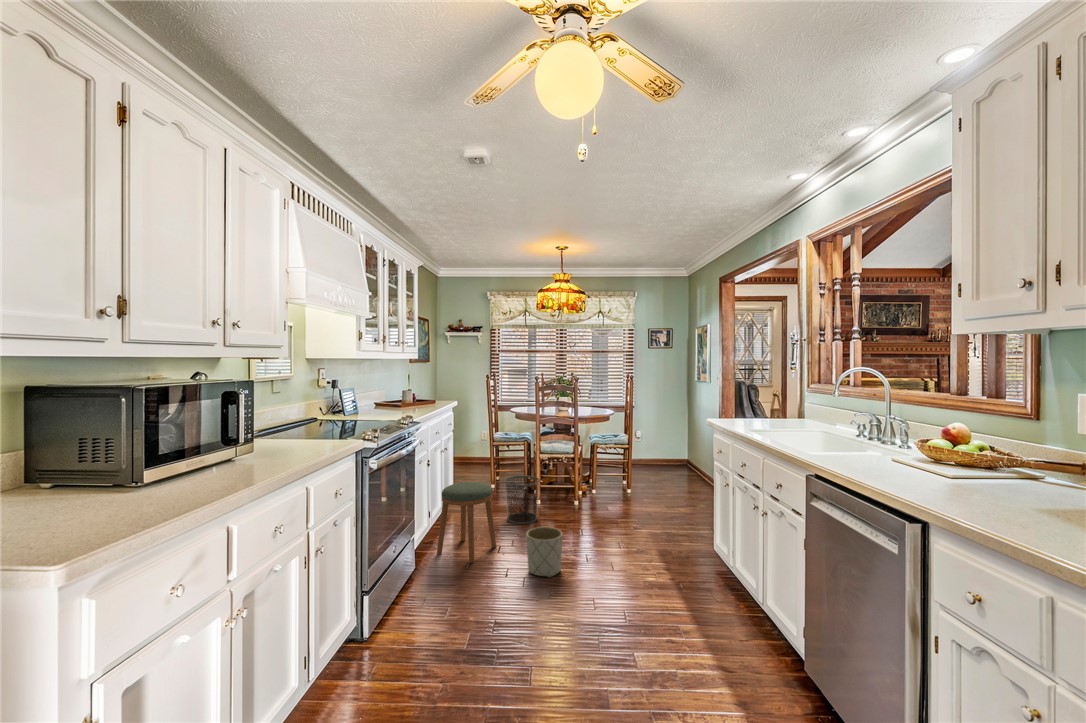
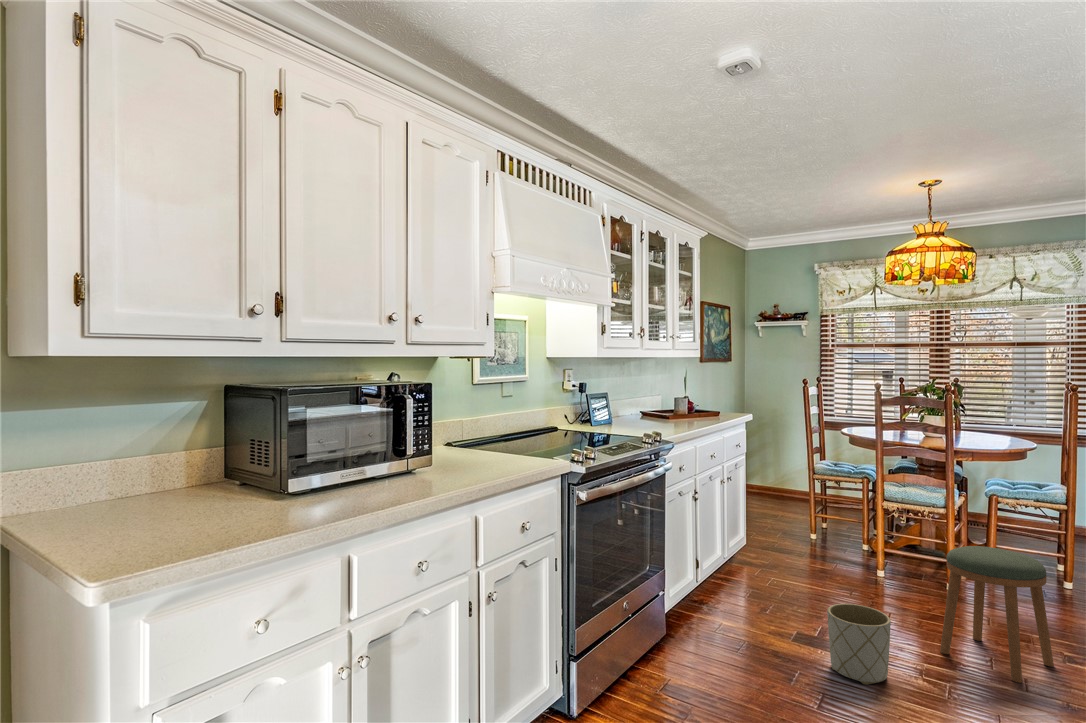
waste bin: present [504,476,540,524] -> none [815,527,876,600]
stool: present [437,482,496,563] -> present [940,546,1054,683]

